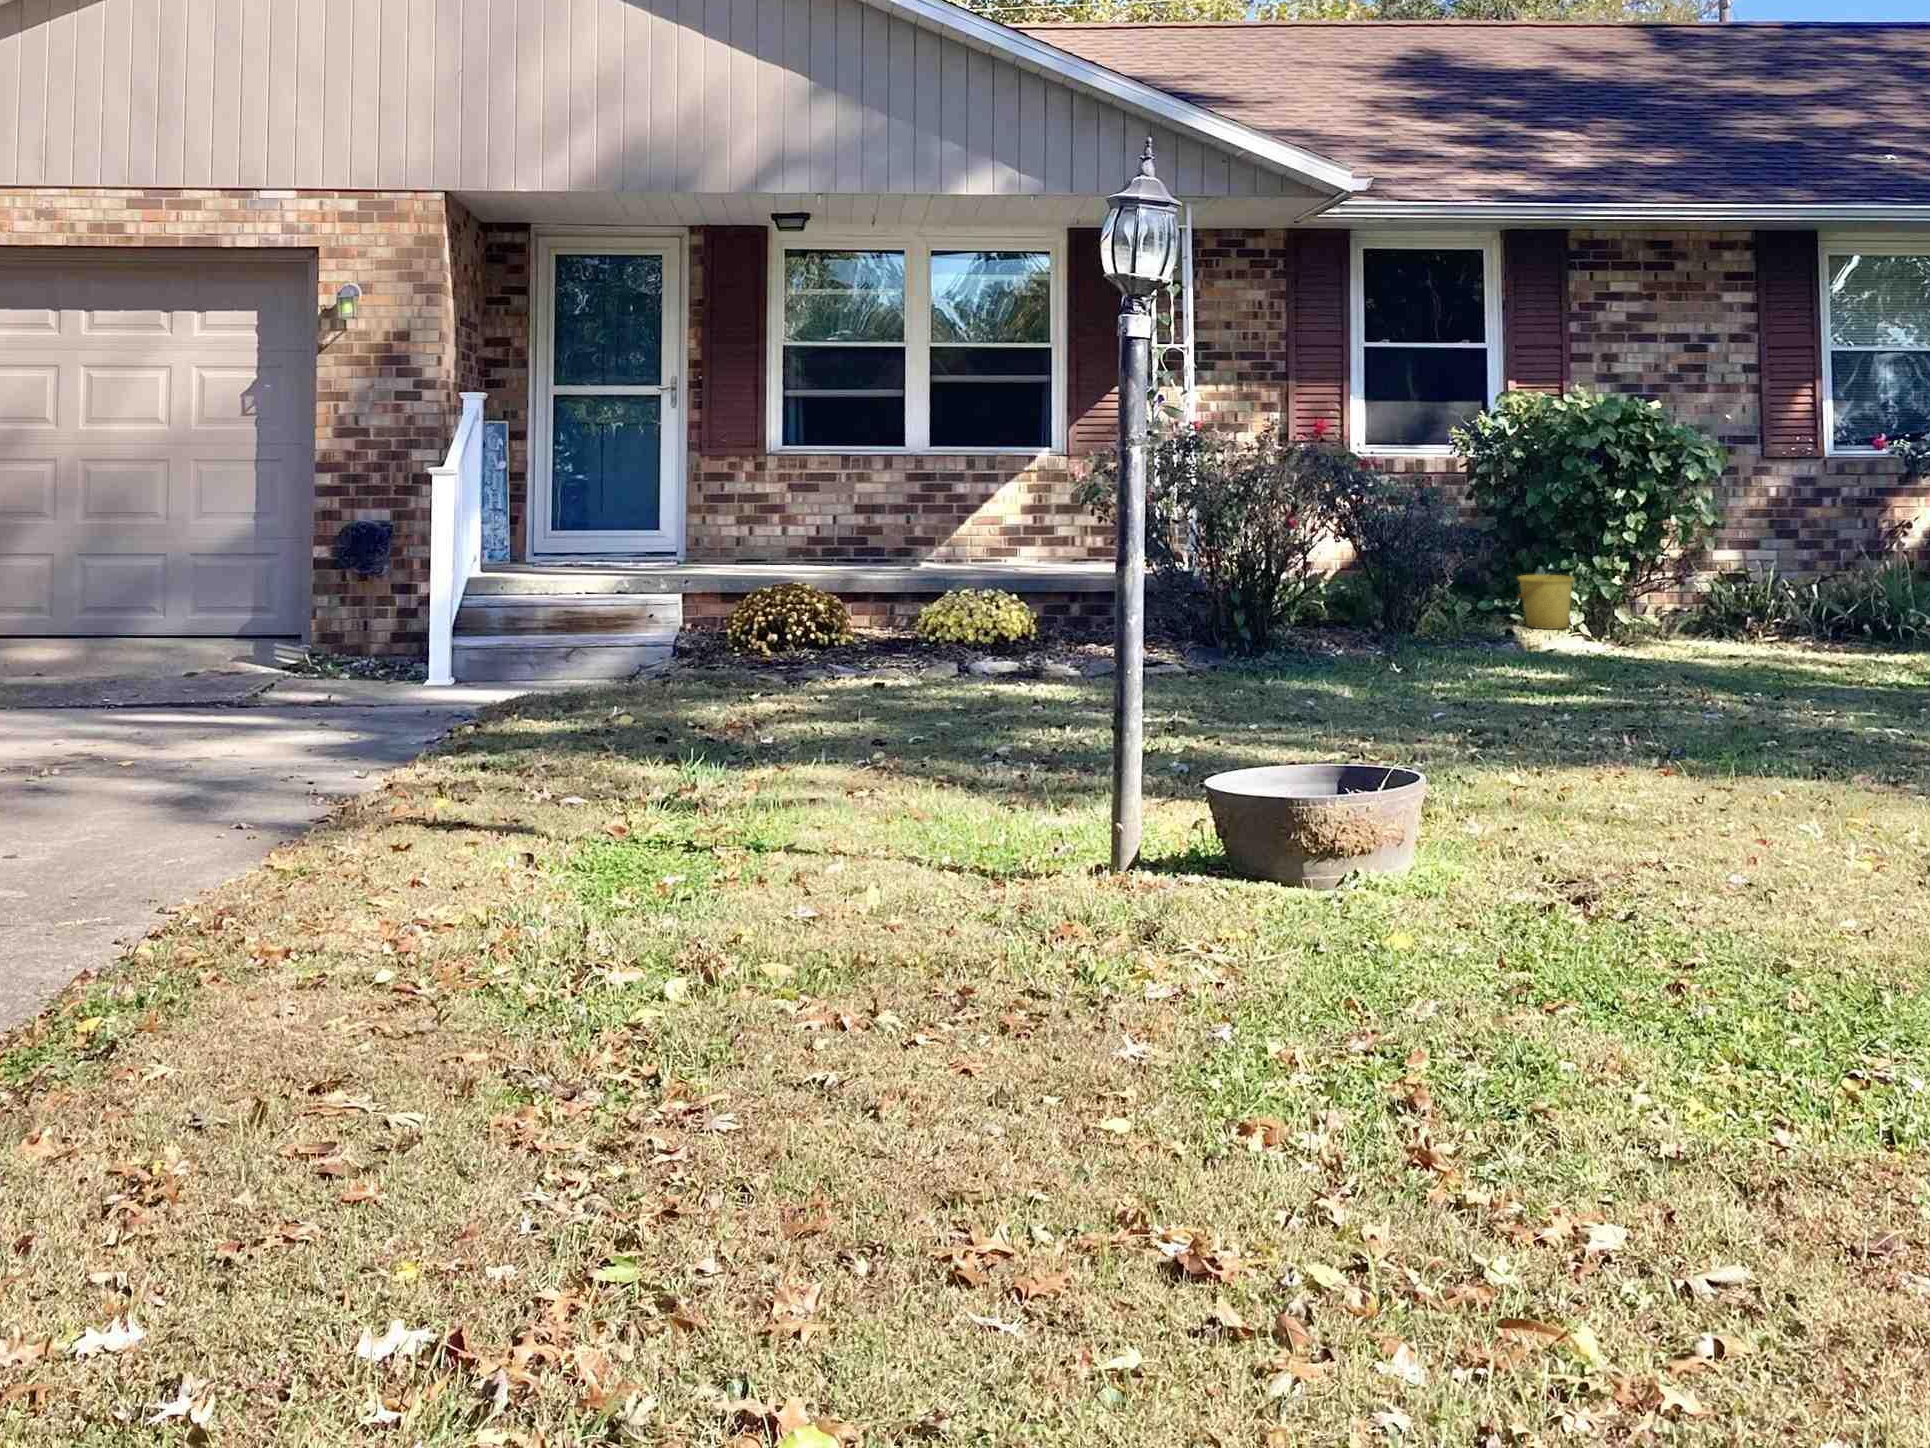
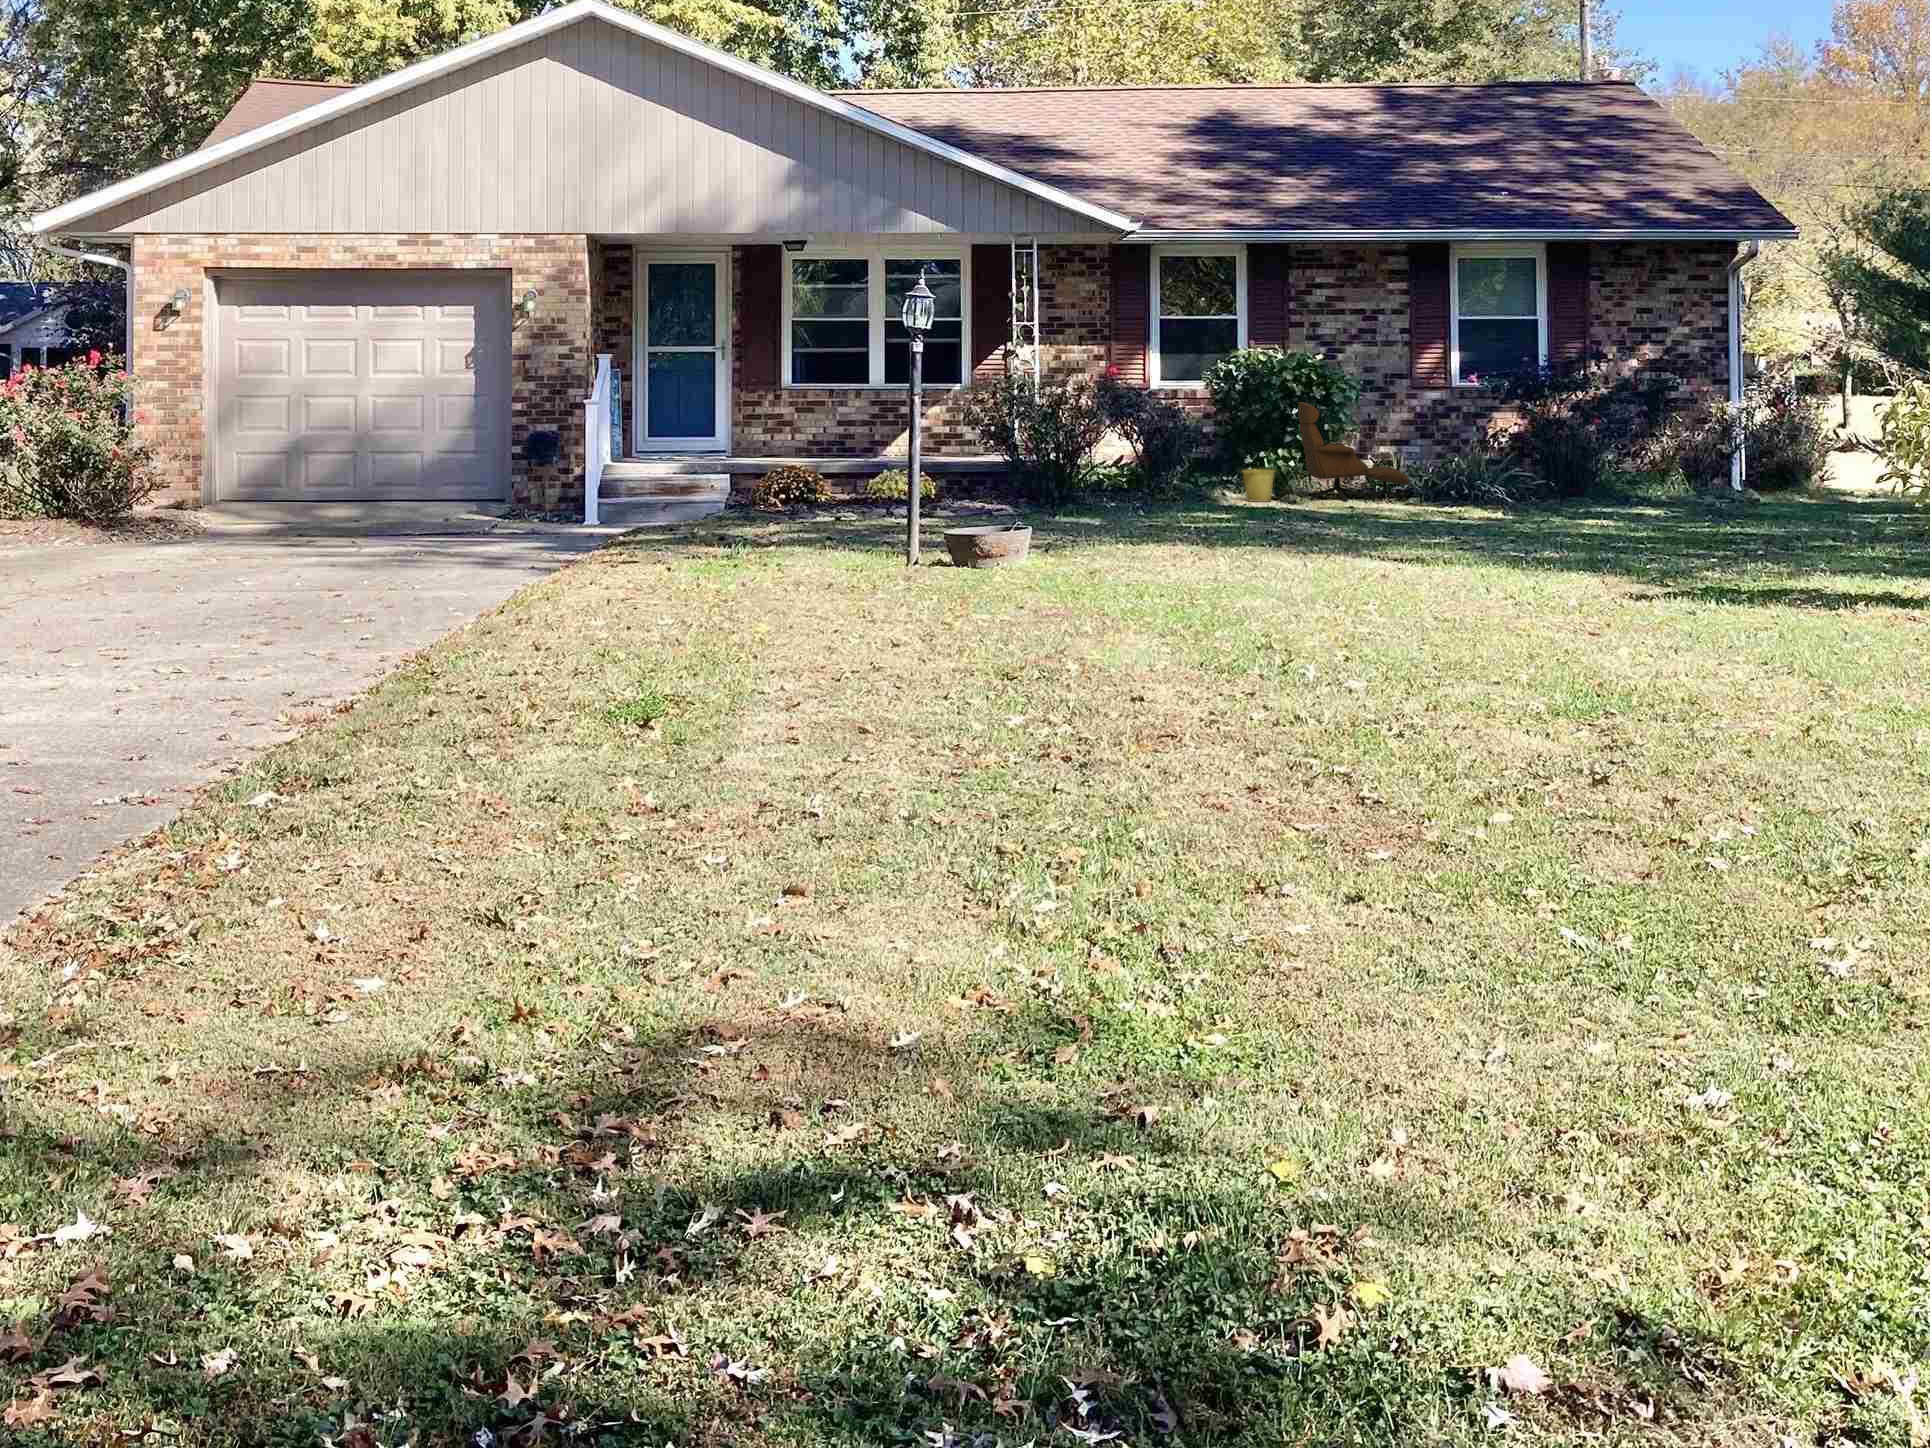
lounge chair: none [1588,465,1786,628] -> present [1298,402,1409,502]

